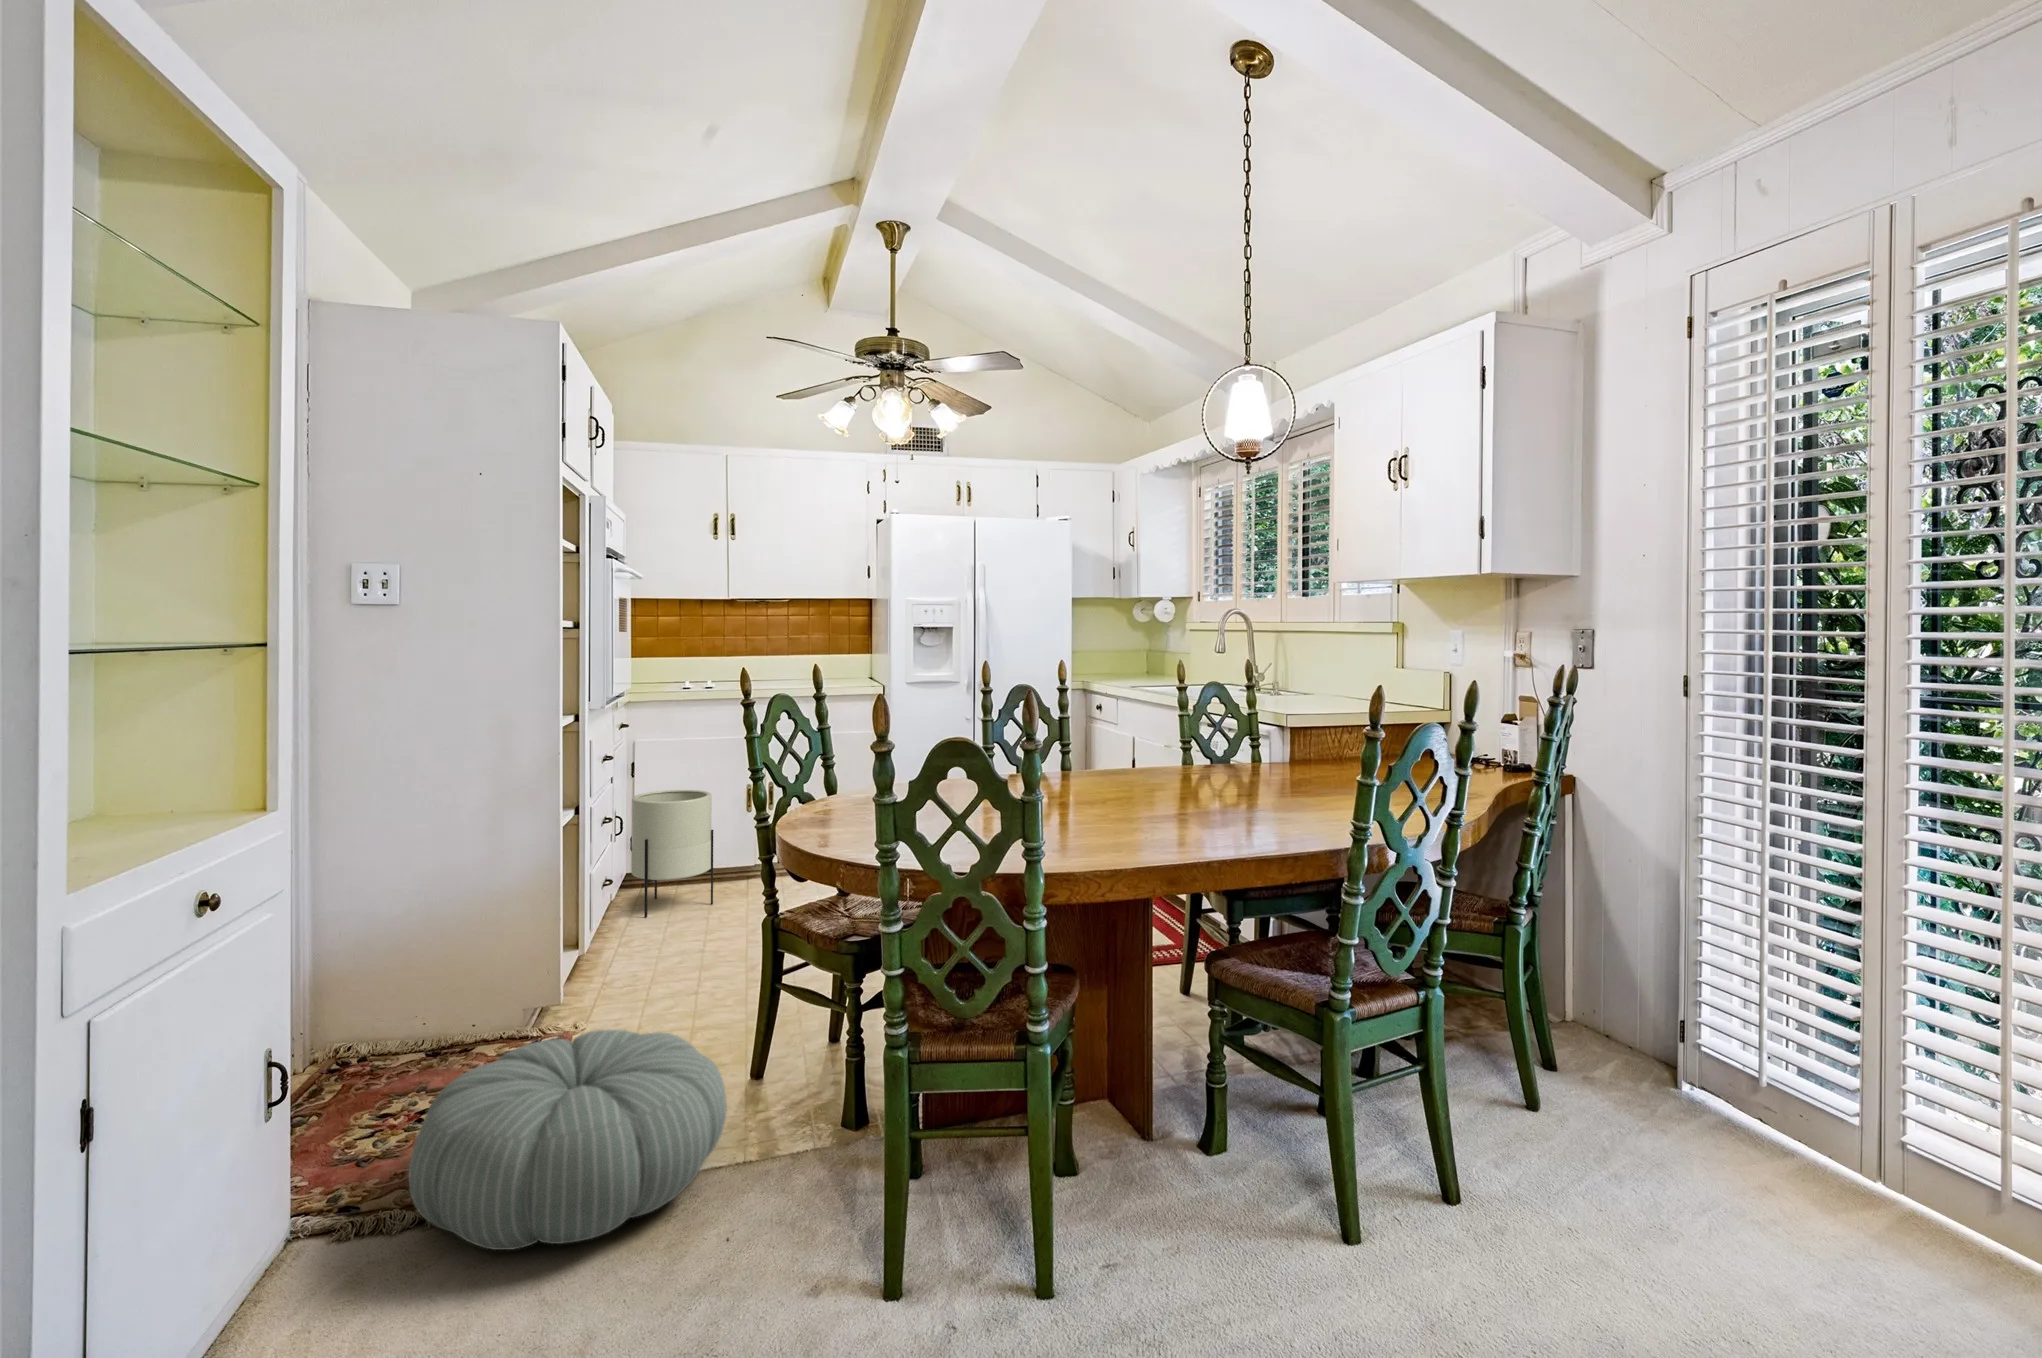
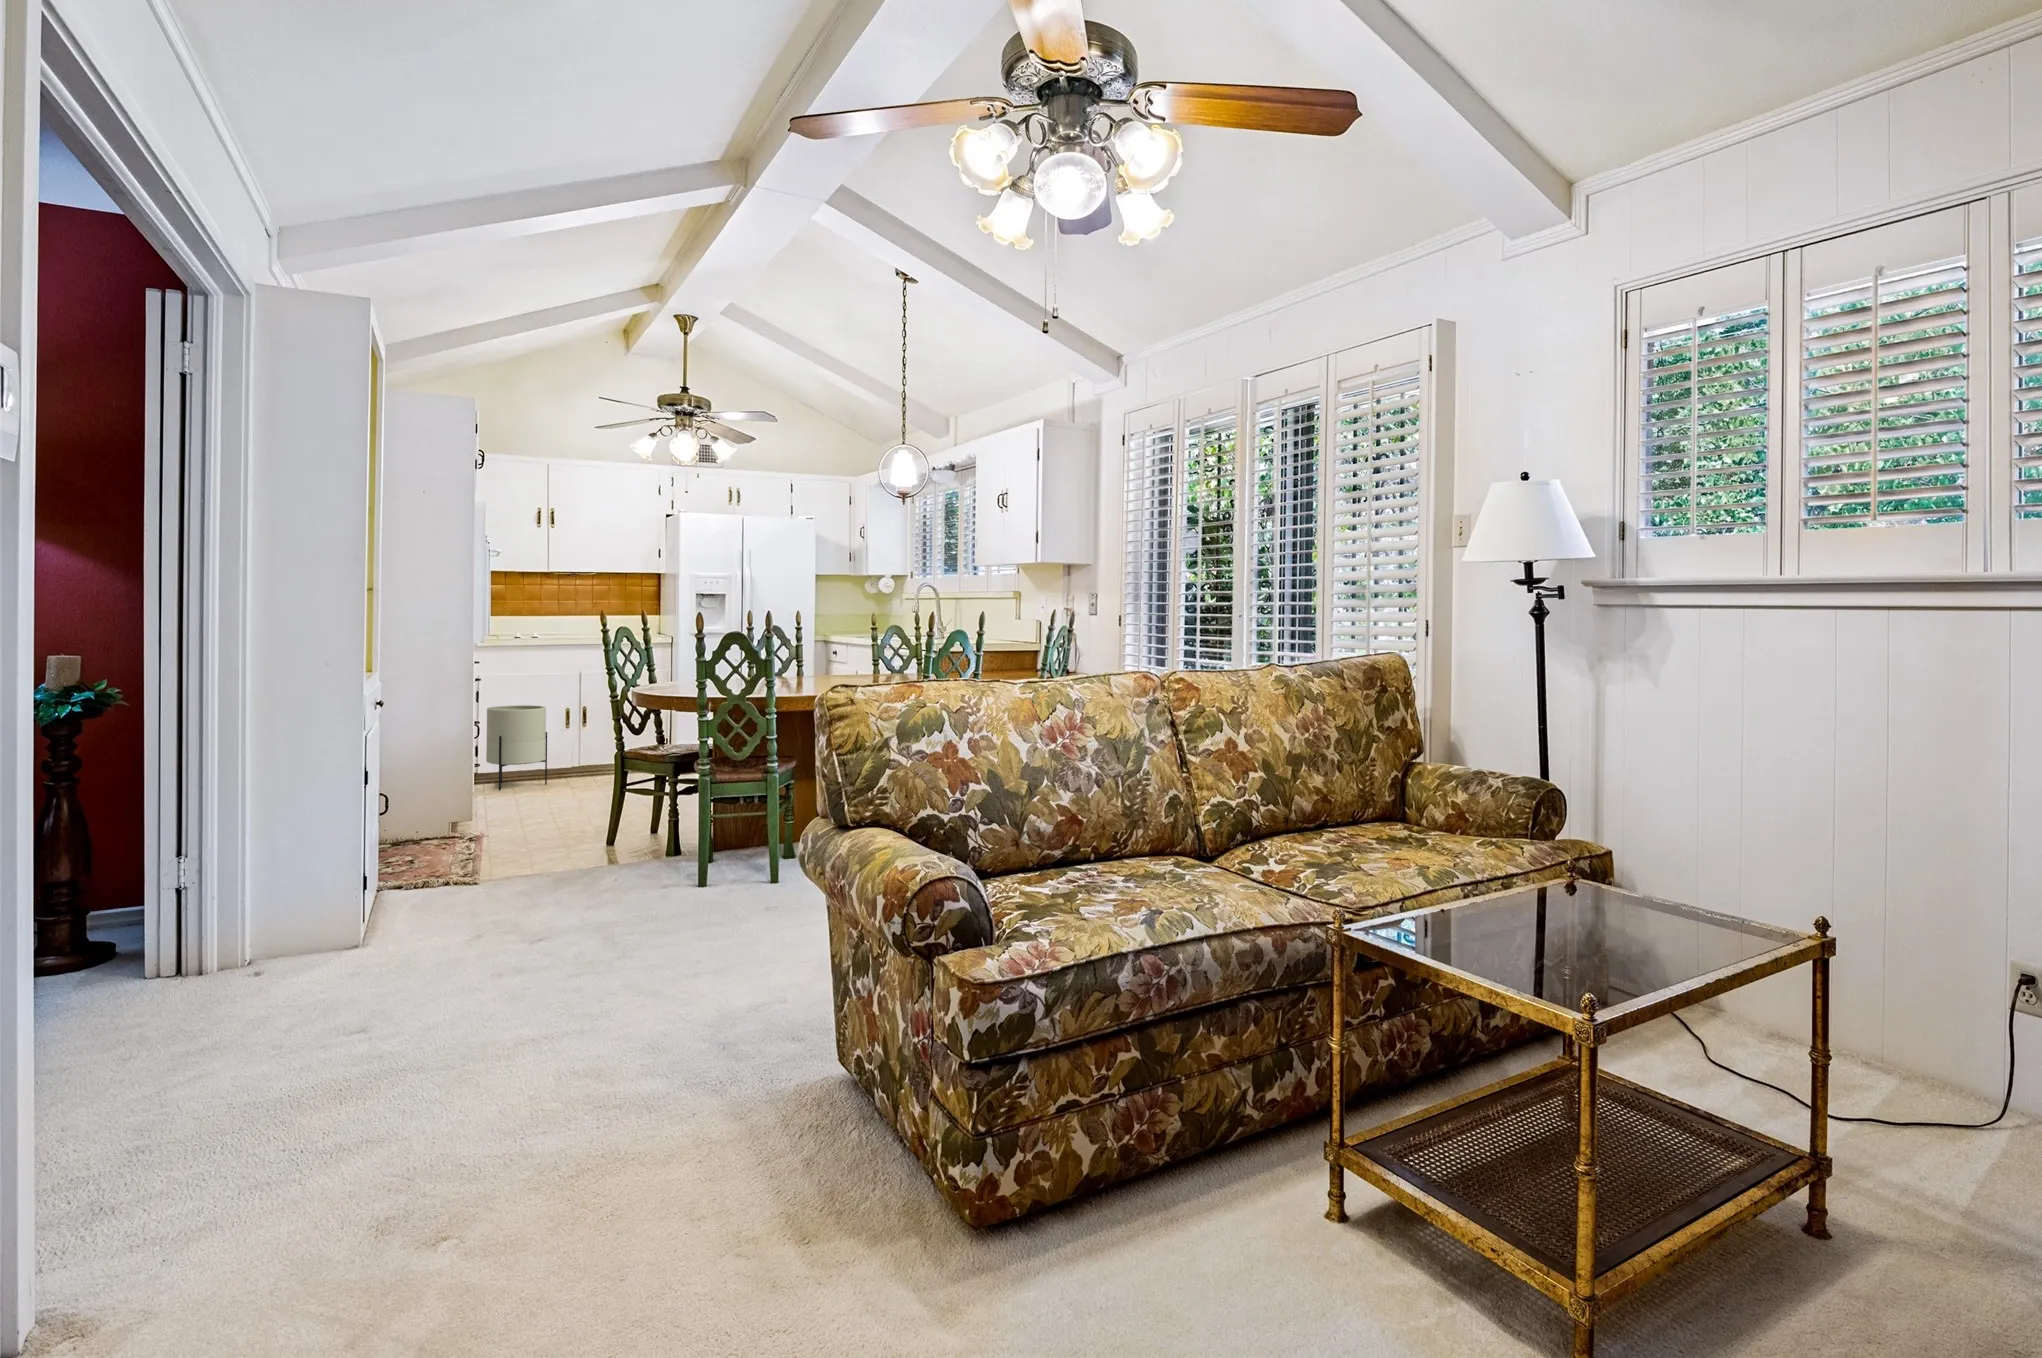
pouf: present [408,1030,727,1250] -> none [447,798,608,878]

